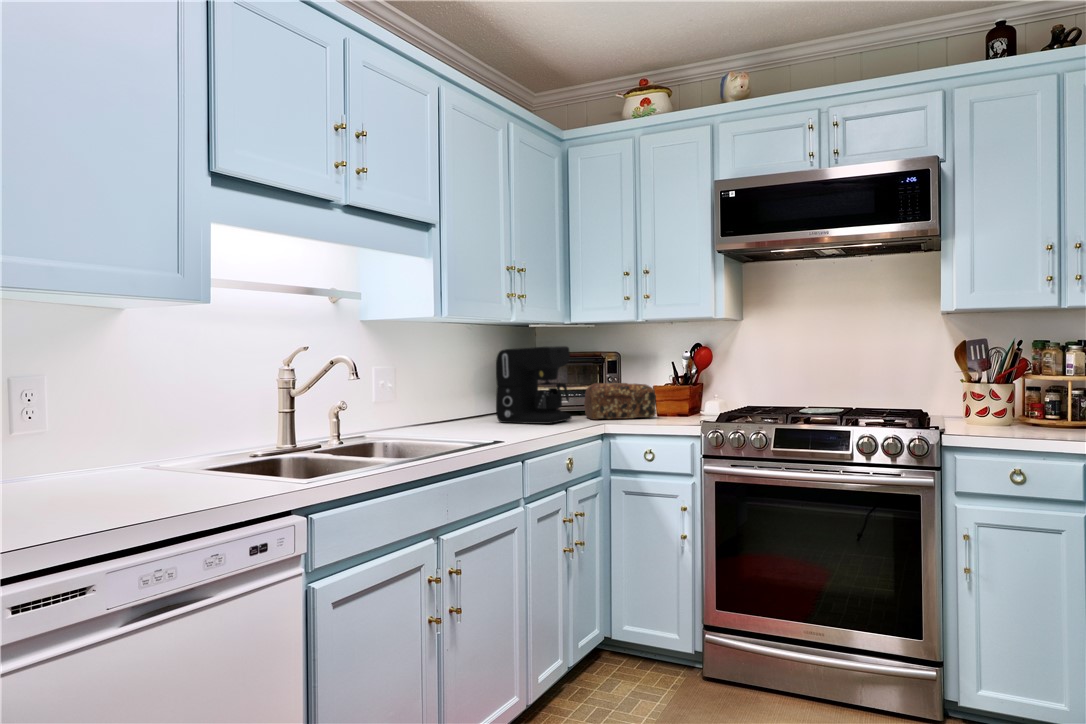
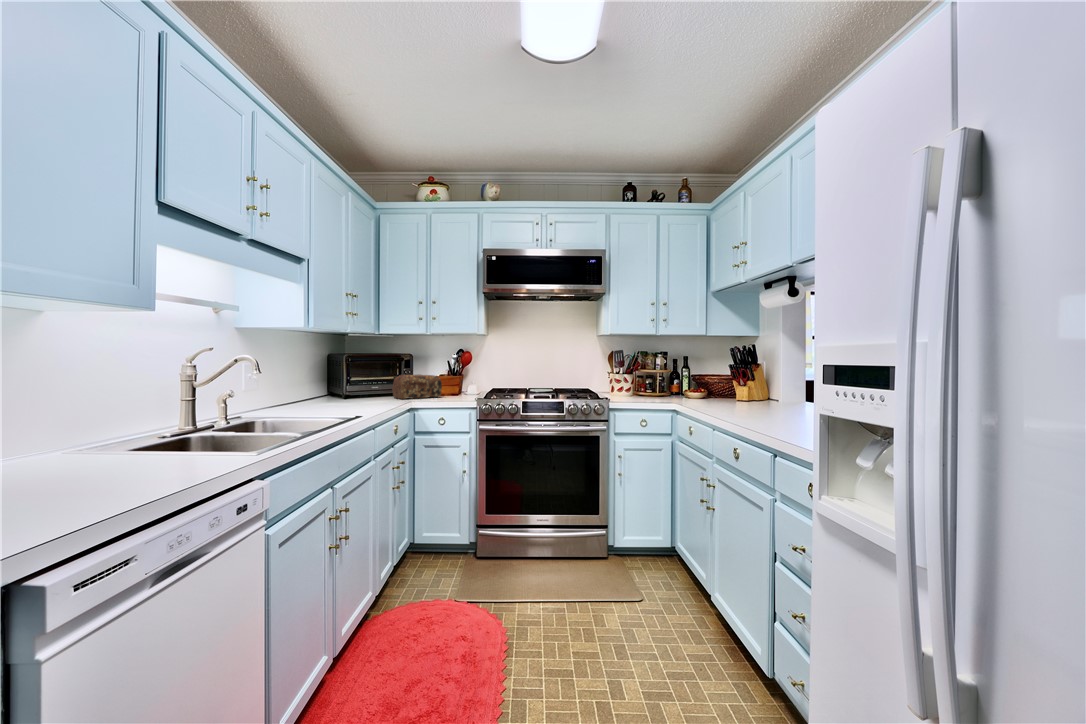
coffee maker: present [496,346,571,424] -> none [333,350,388,403]

